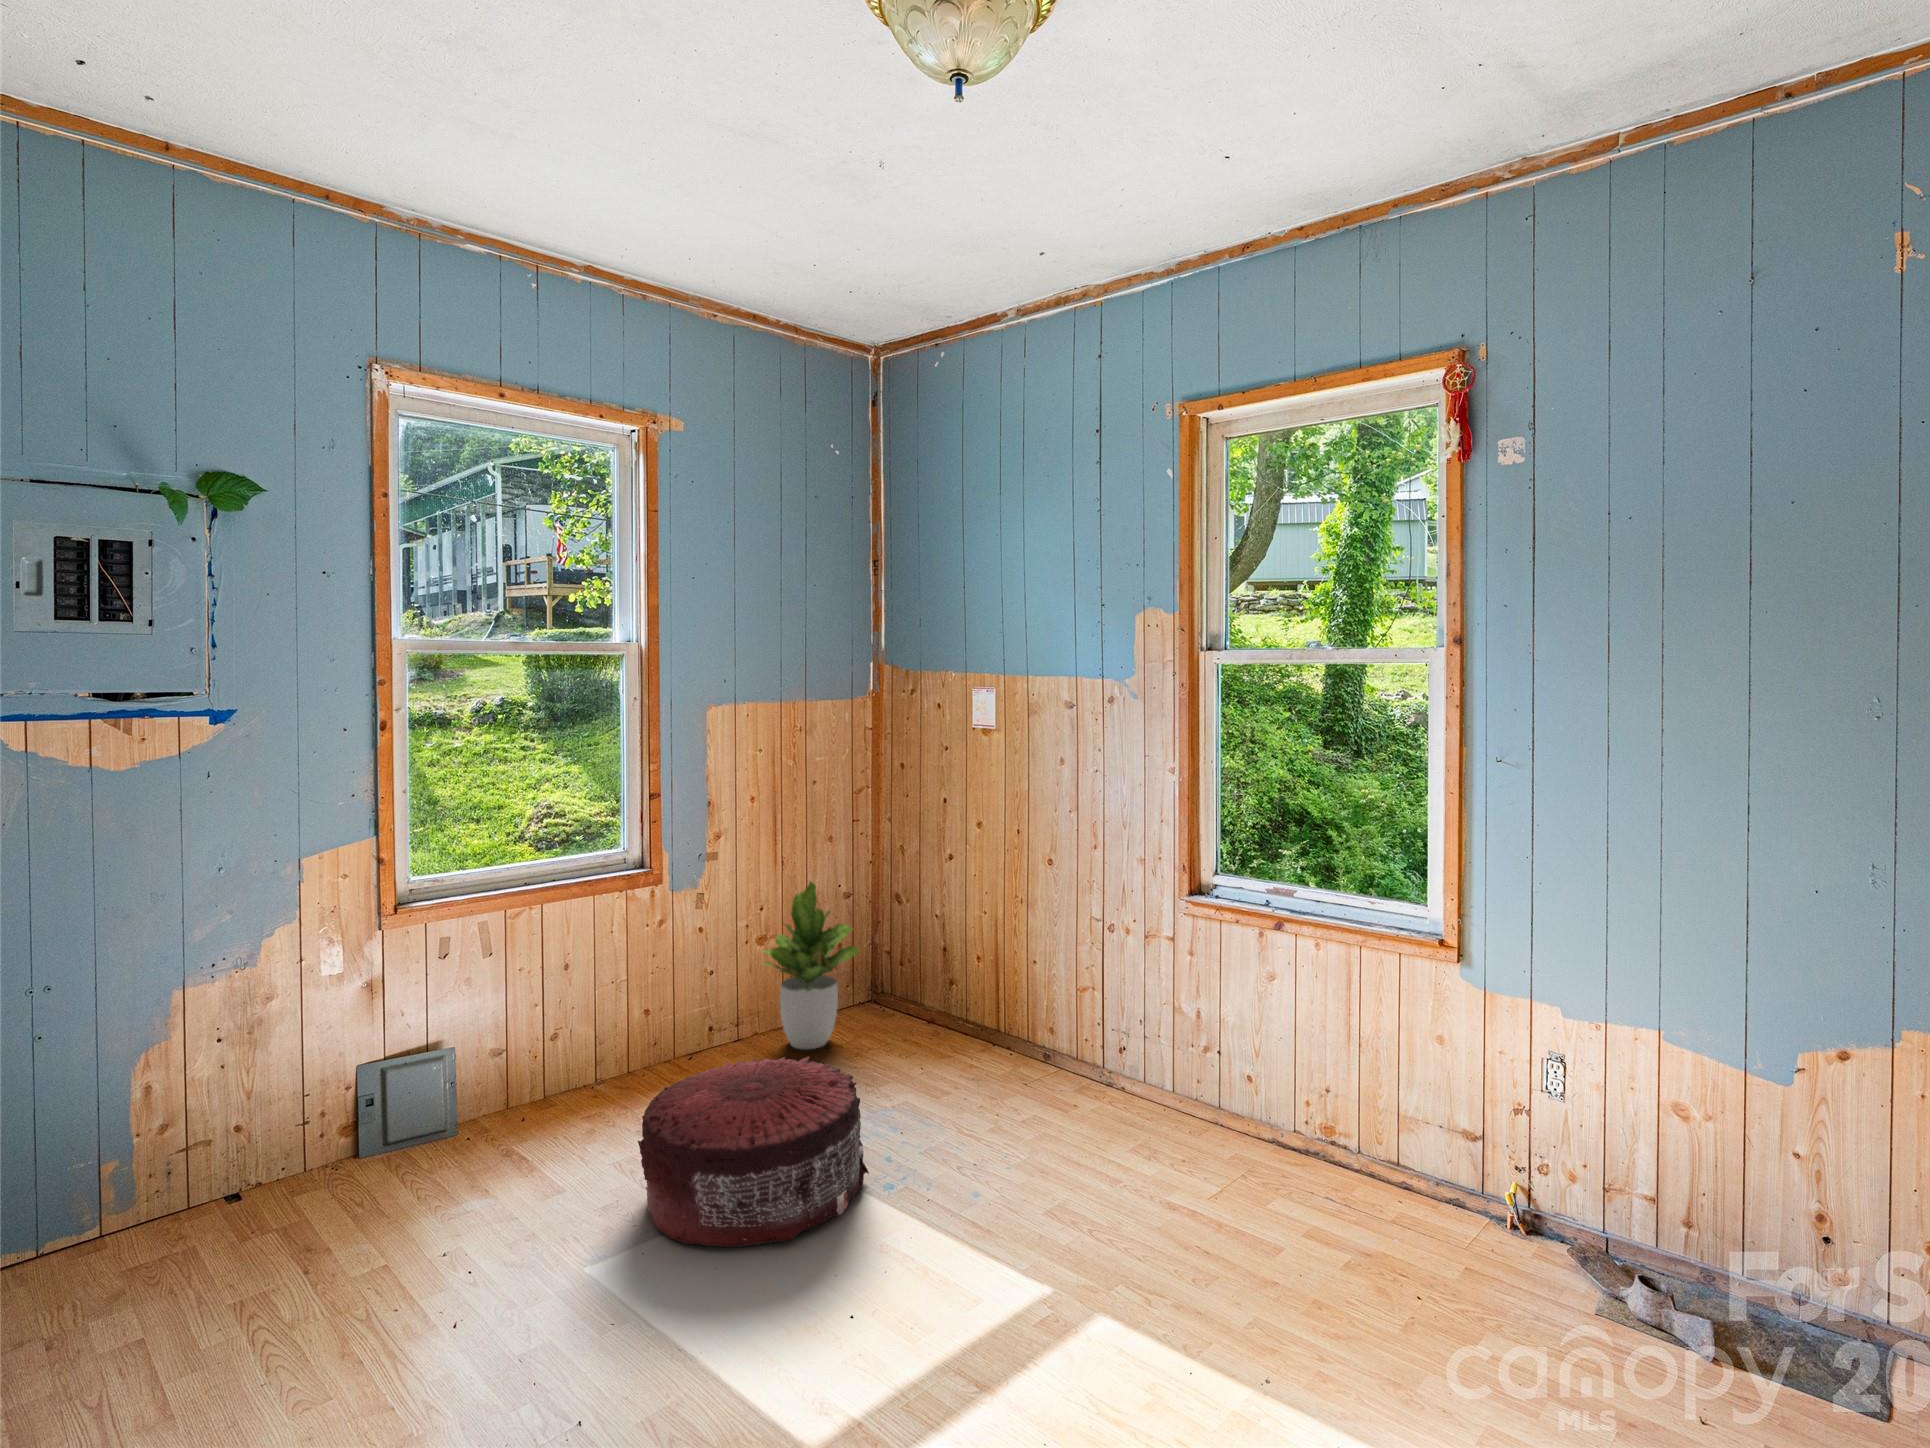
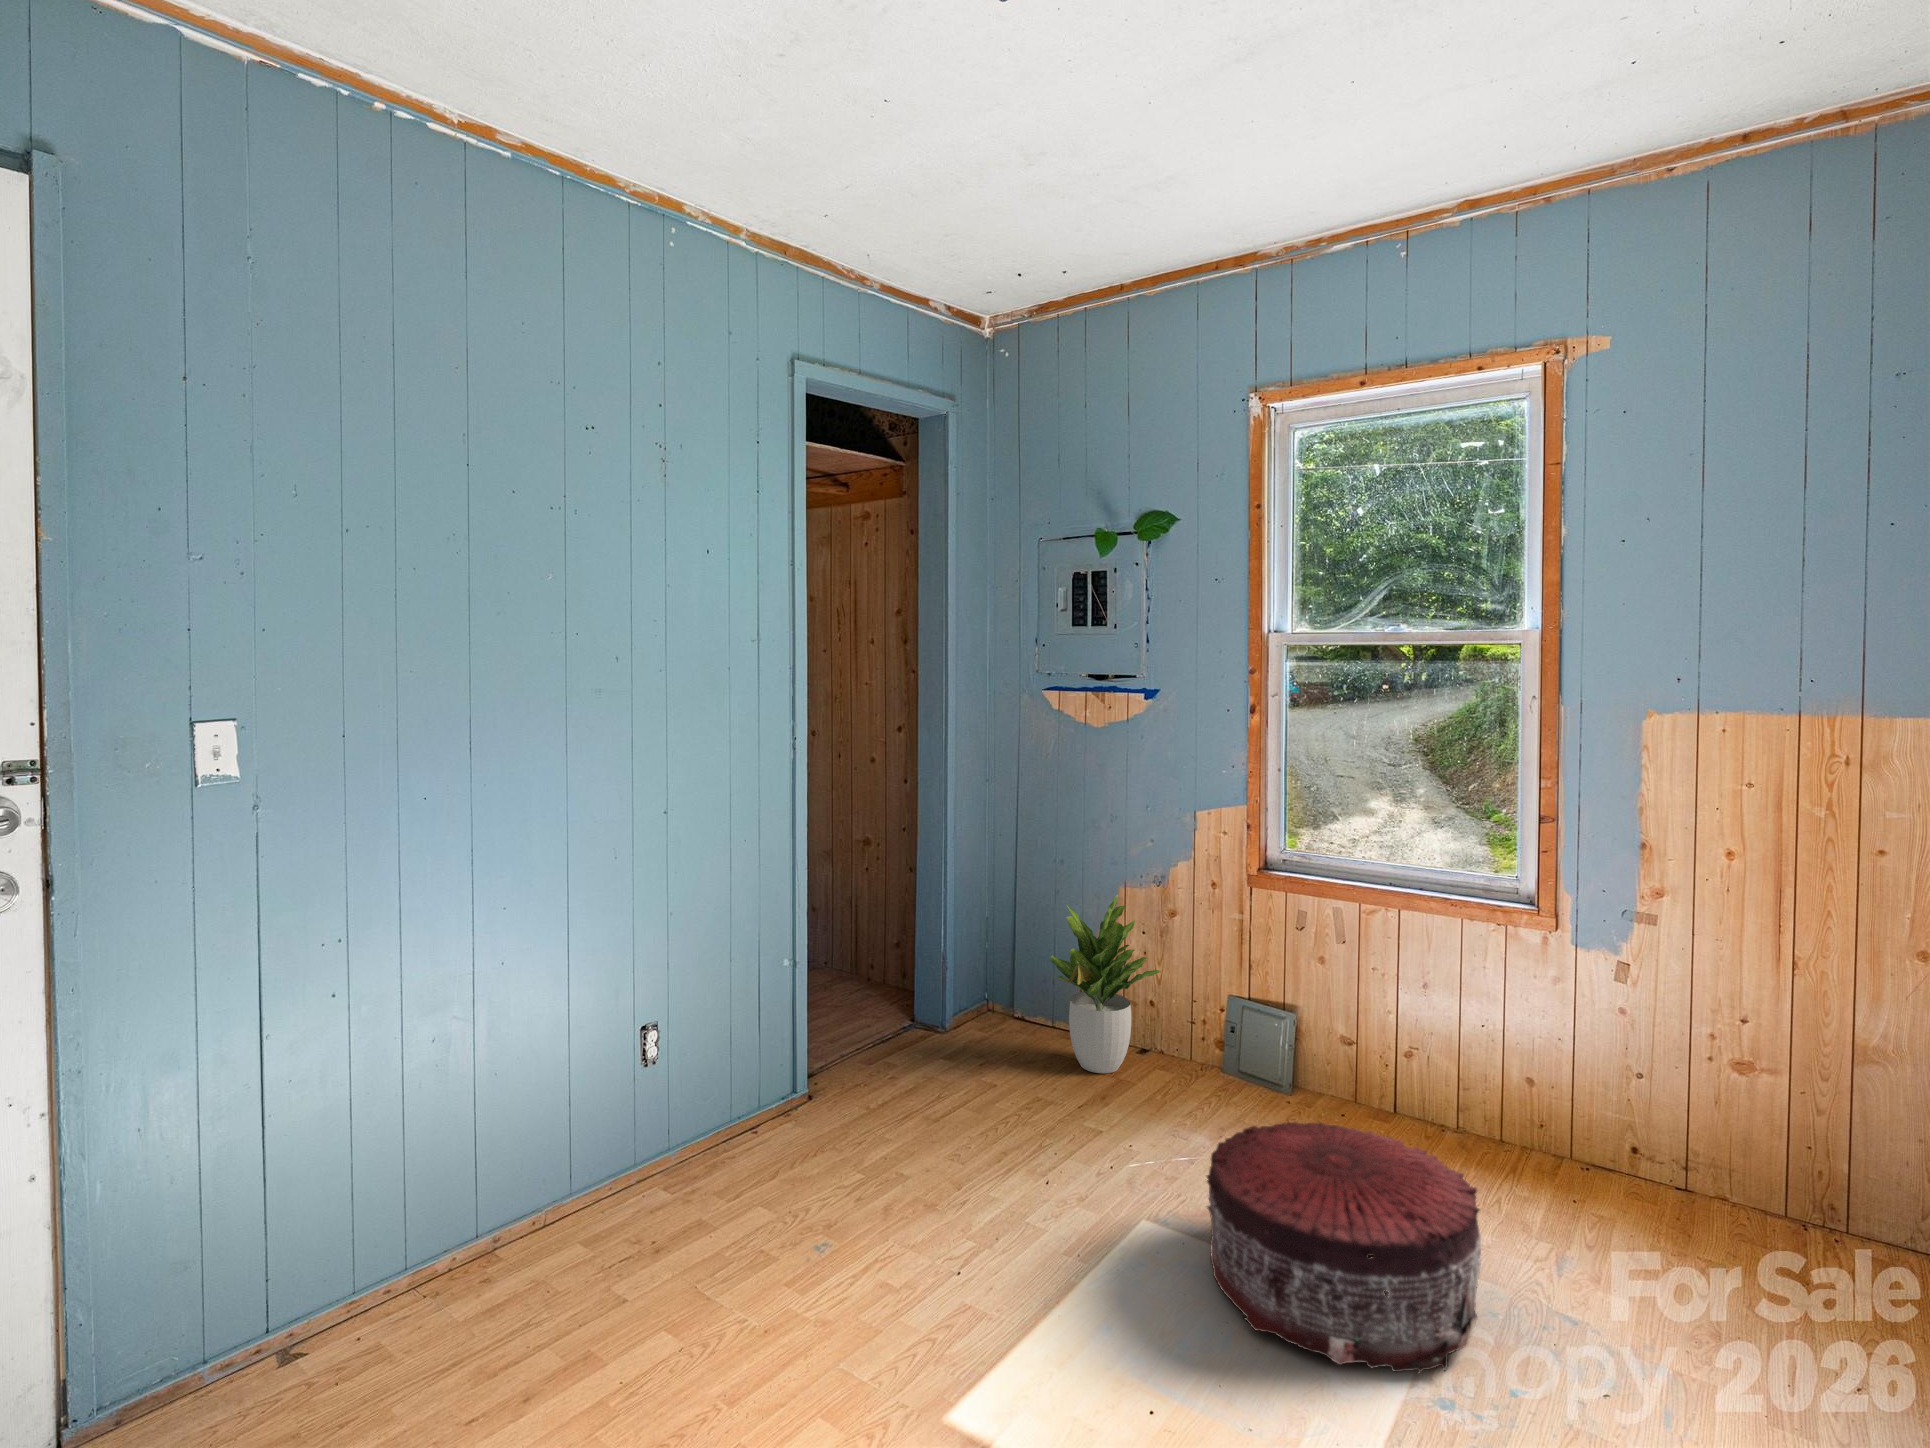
potted plant: present [763,881,859,1049] -> present [1051,895,1160,1073]

